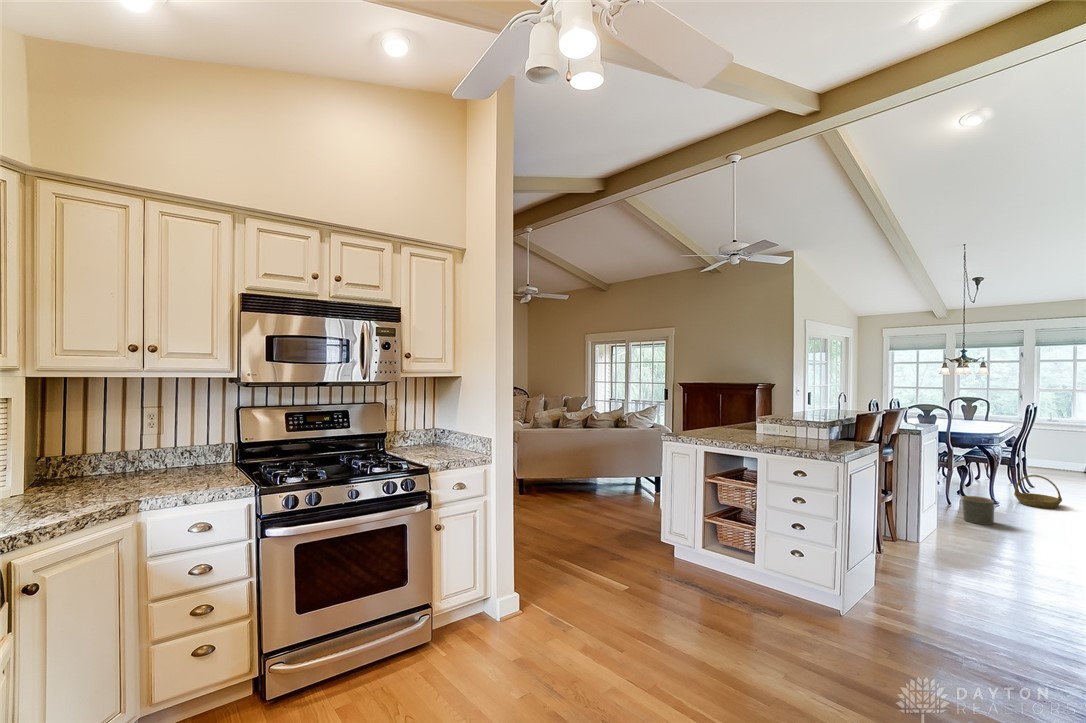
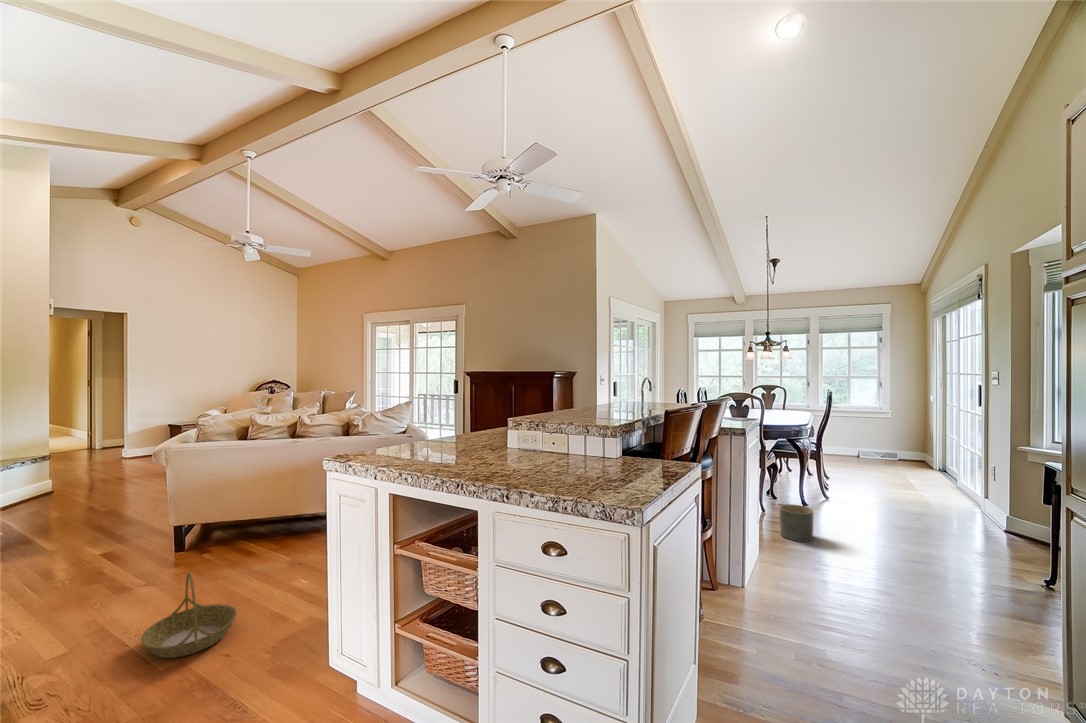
basket: present [1014,475,1062,508] -> present [141,573,237,658]

